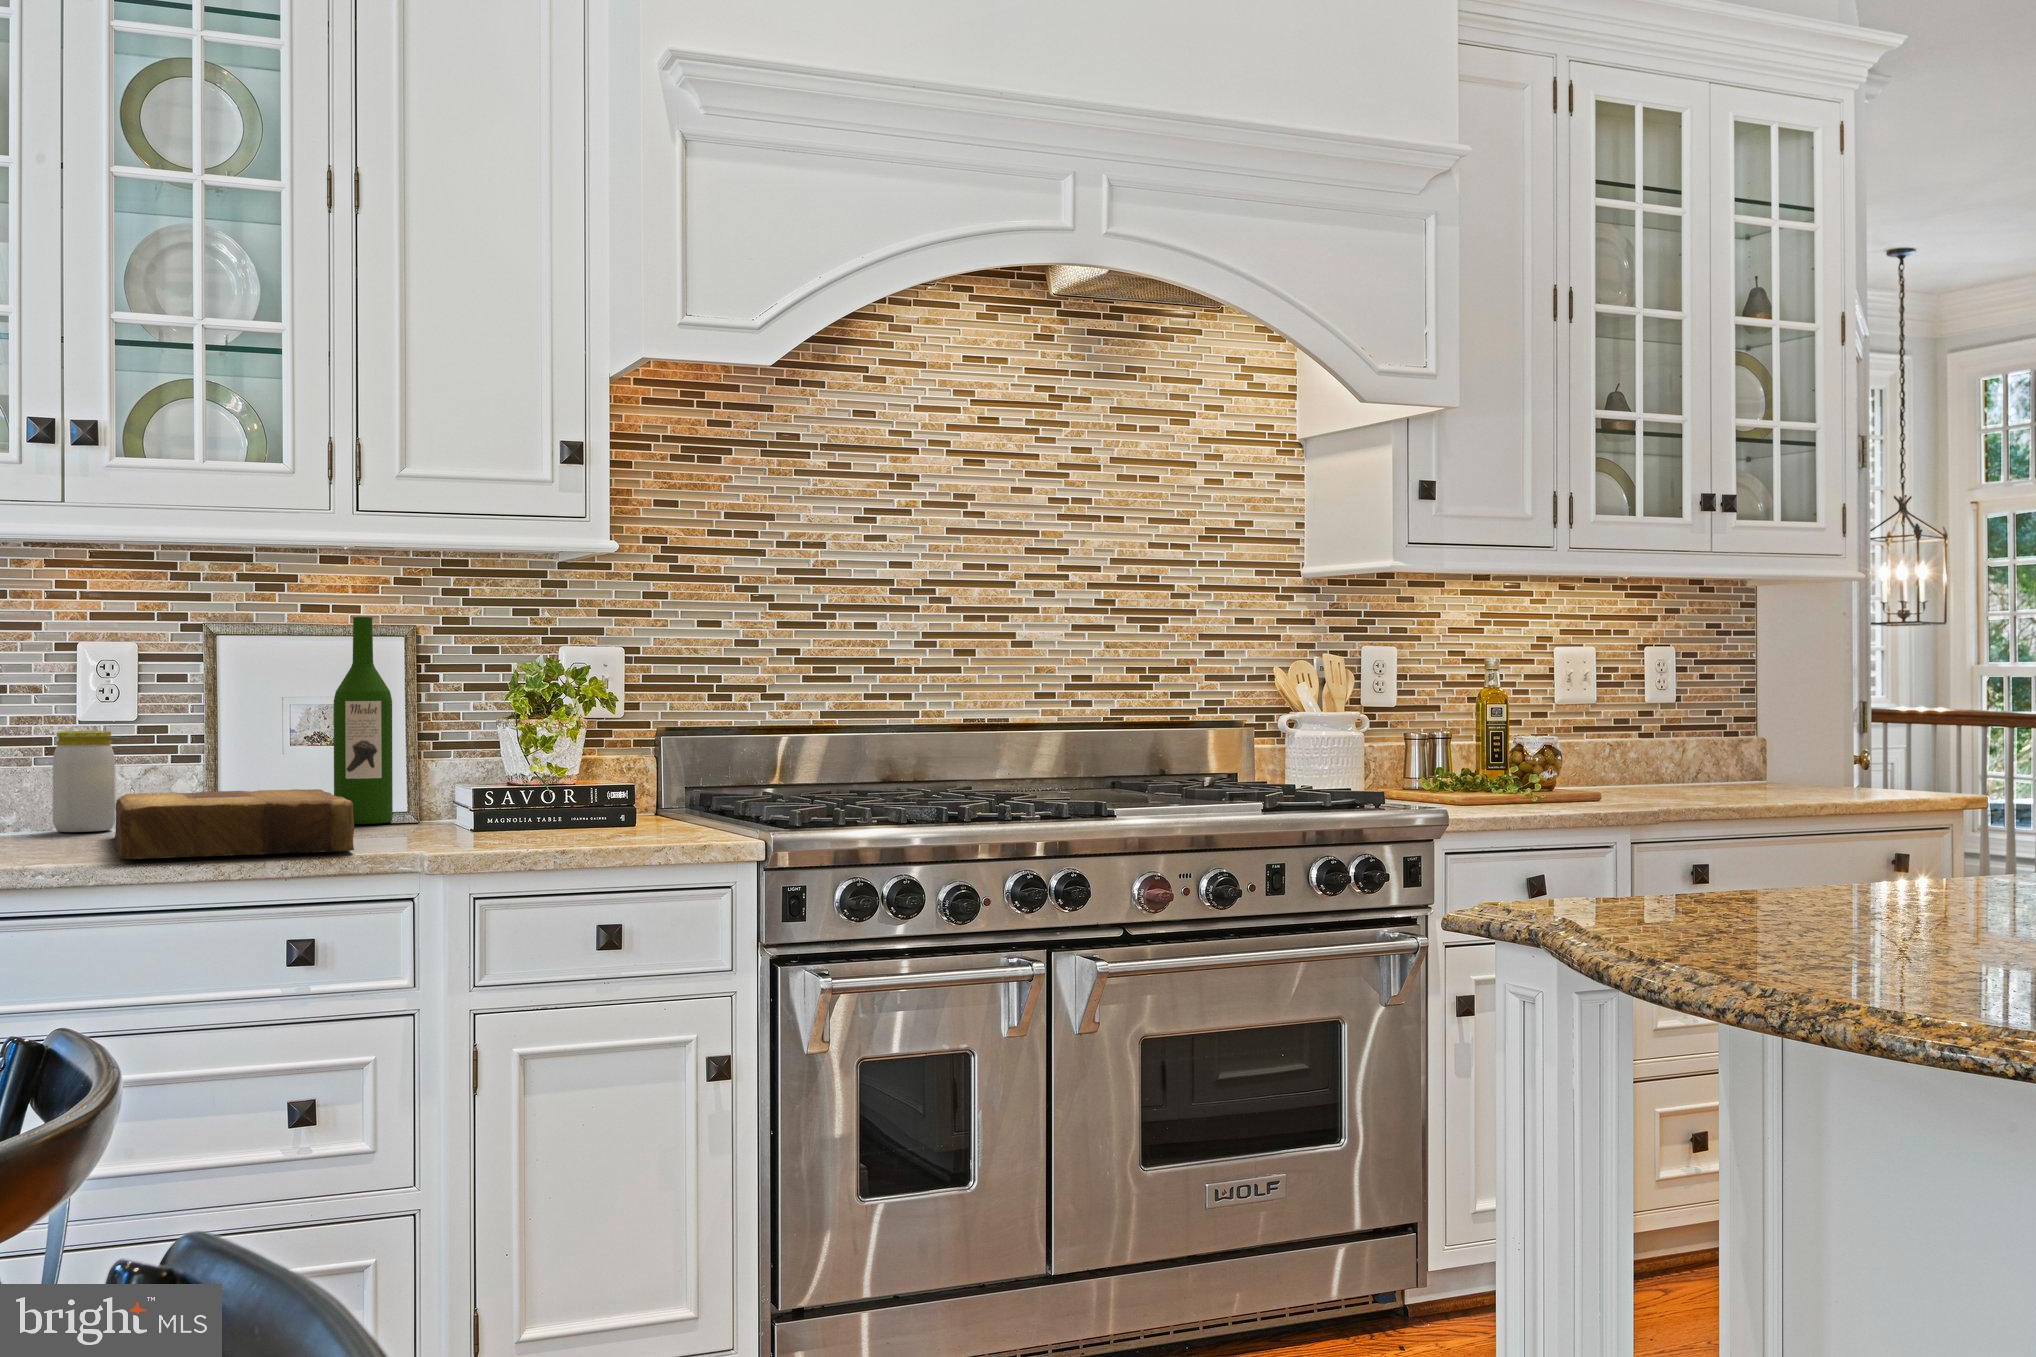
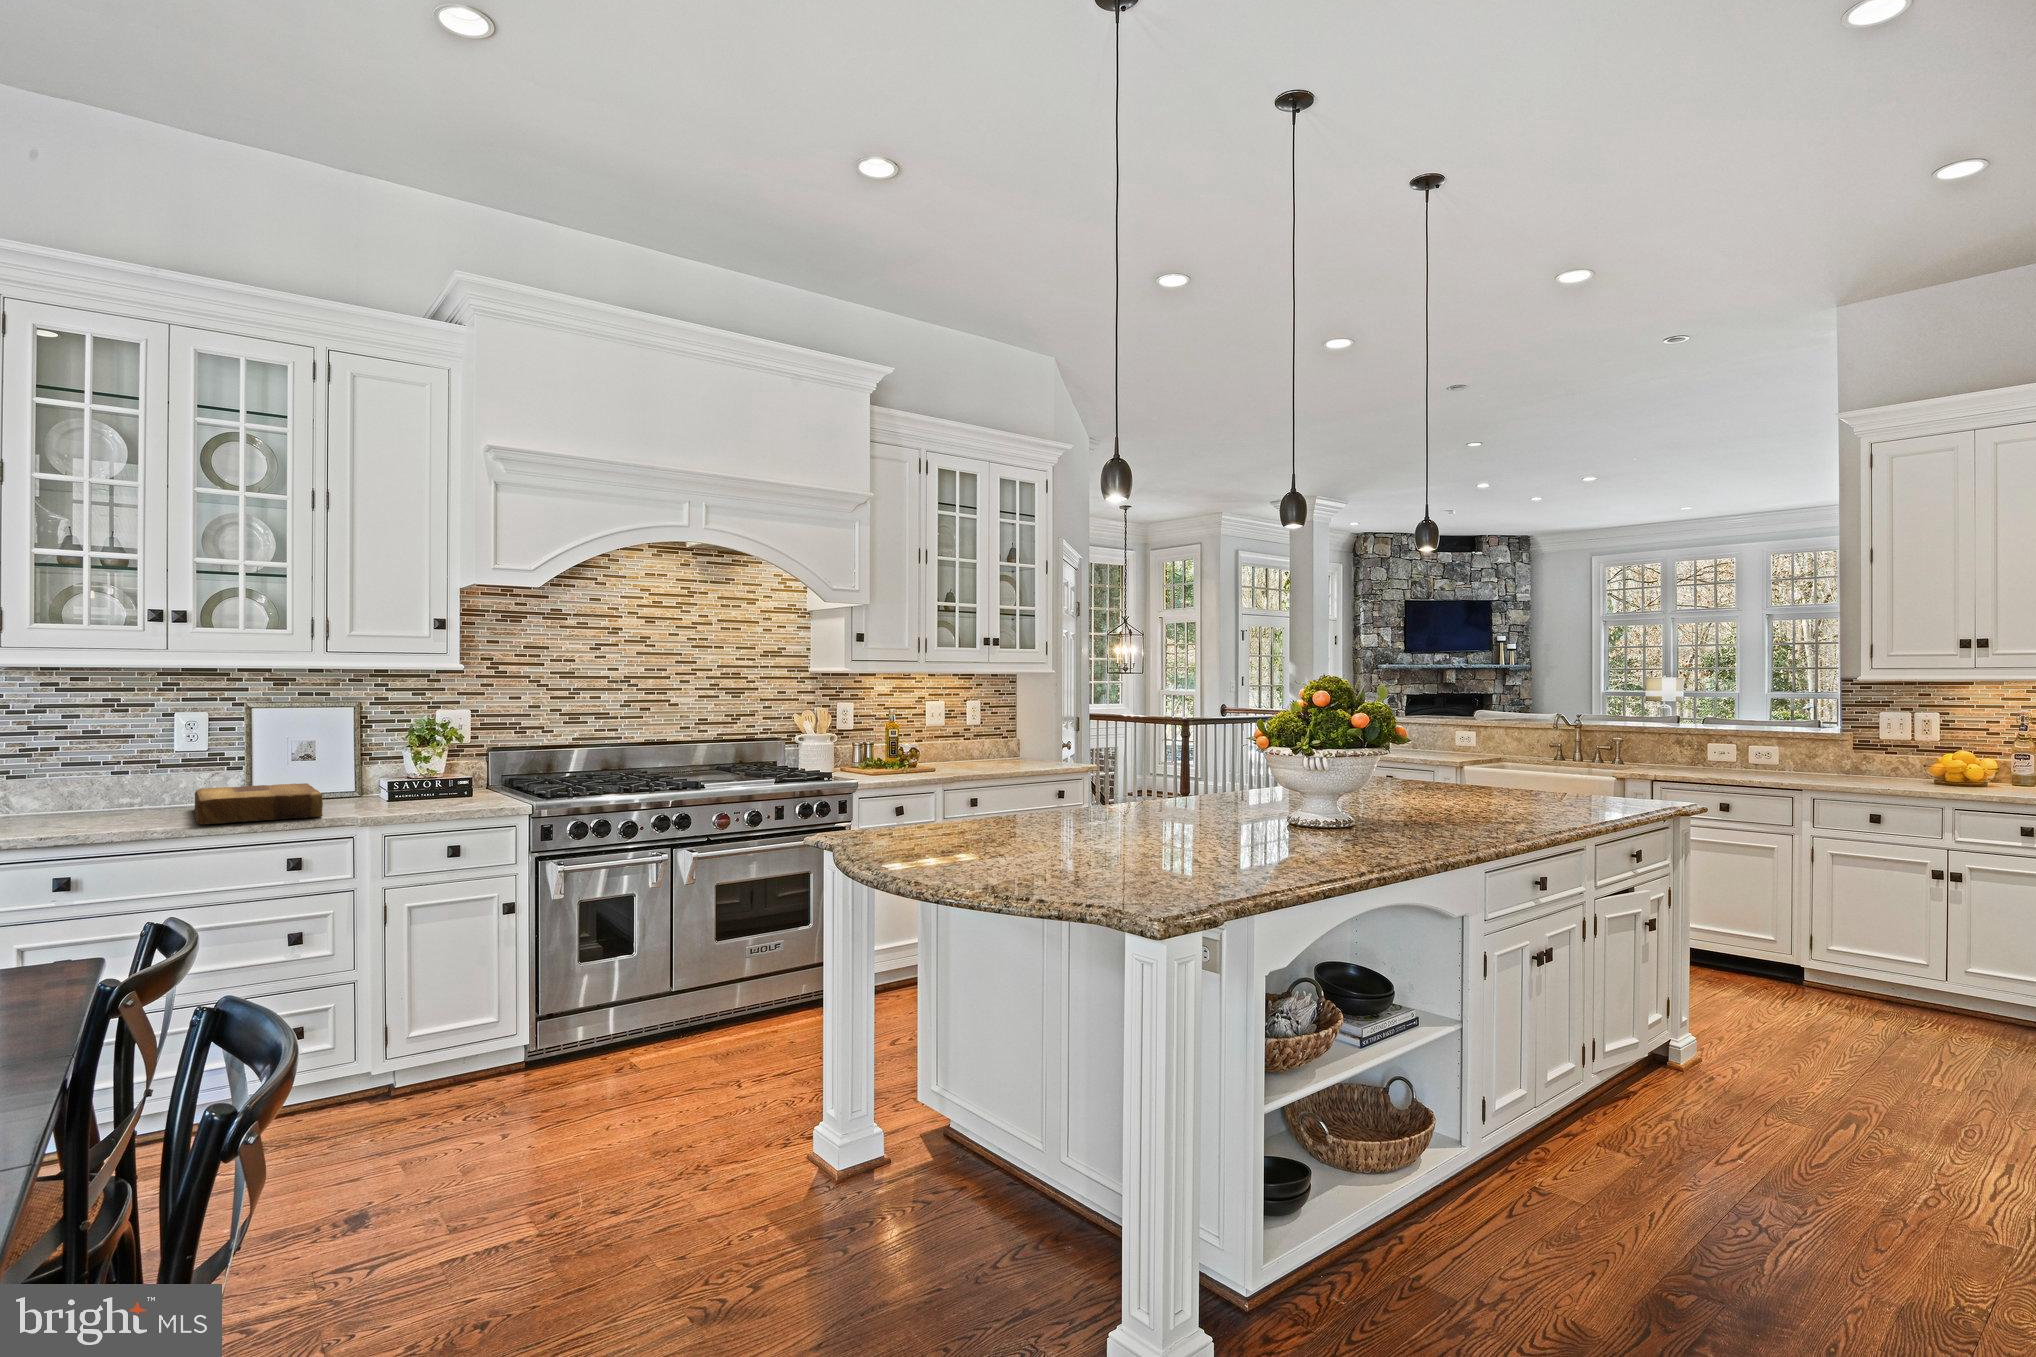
wine bottle: present [334,617,393,824] -> none [315,699,347,799]
jar: present [53,731,115,832] -> none [159,756,195,807]

